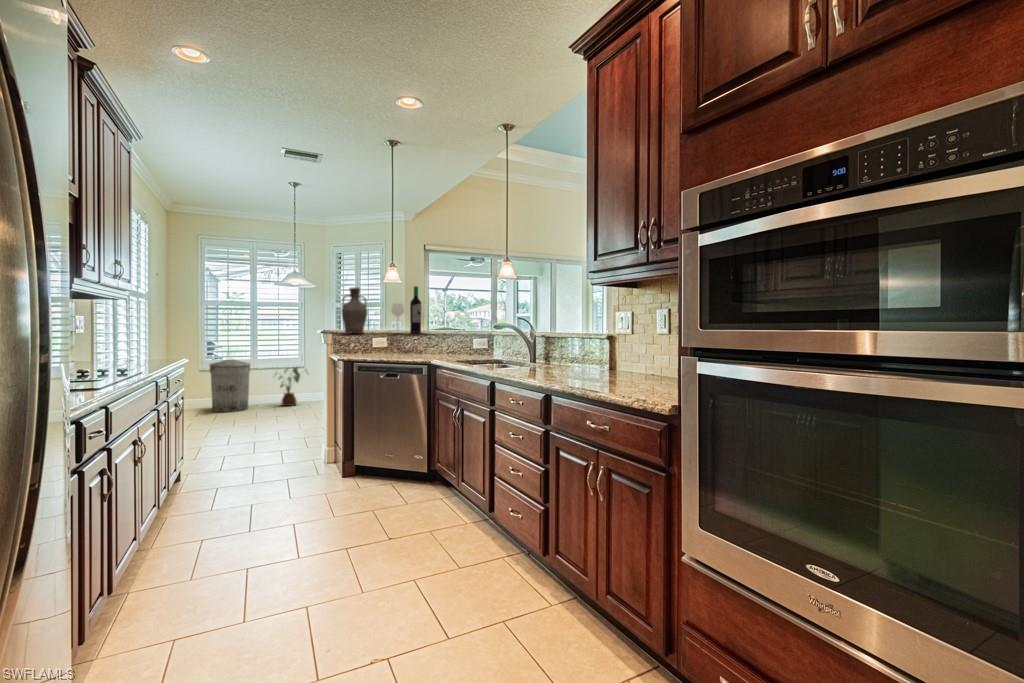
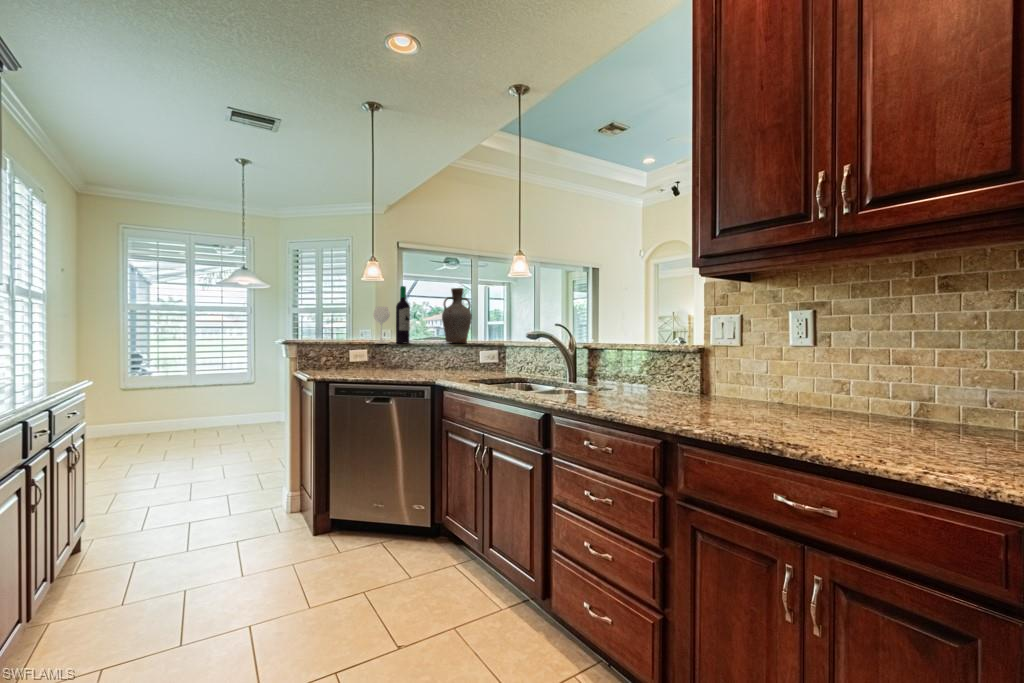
vase: present [341,287,368,334] -> present [442,288,472,343]
trash can: present [209,359,251,412] -> none [133,374,187,440]
house plant: present [276,368,300,406] -> none [216,383,259,430]

